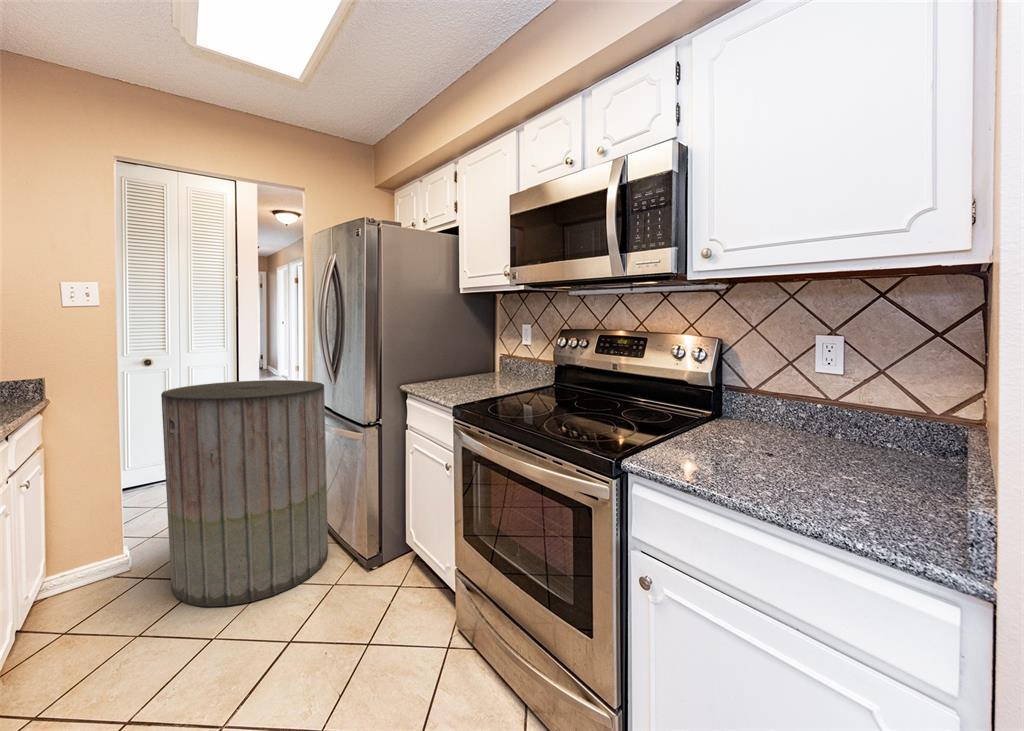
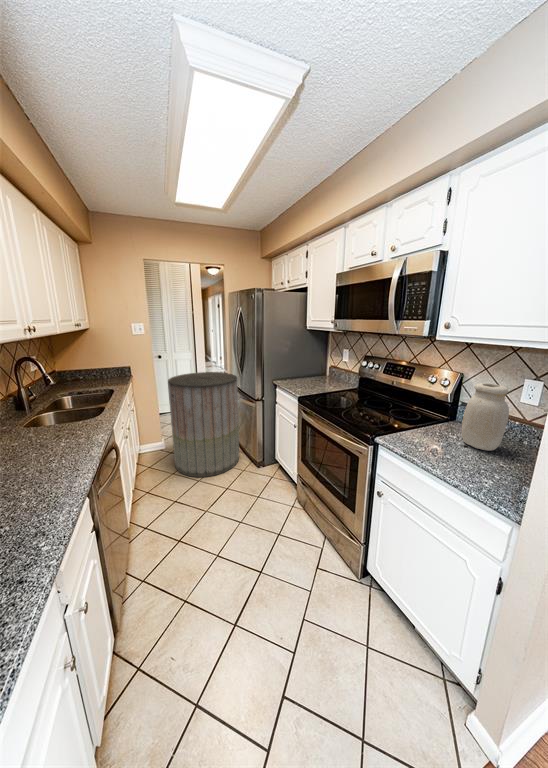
jar: none [741,336,810,450] -> present [462,383,509,451]

